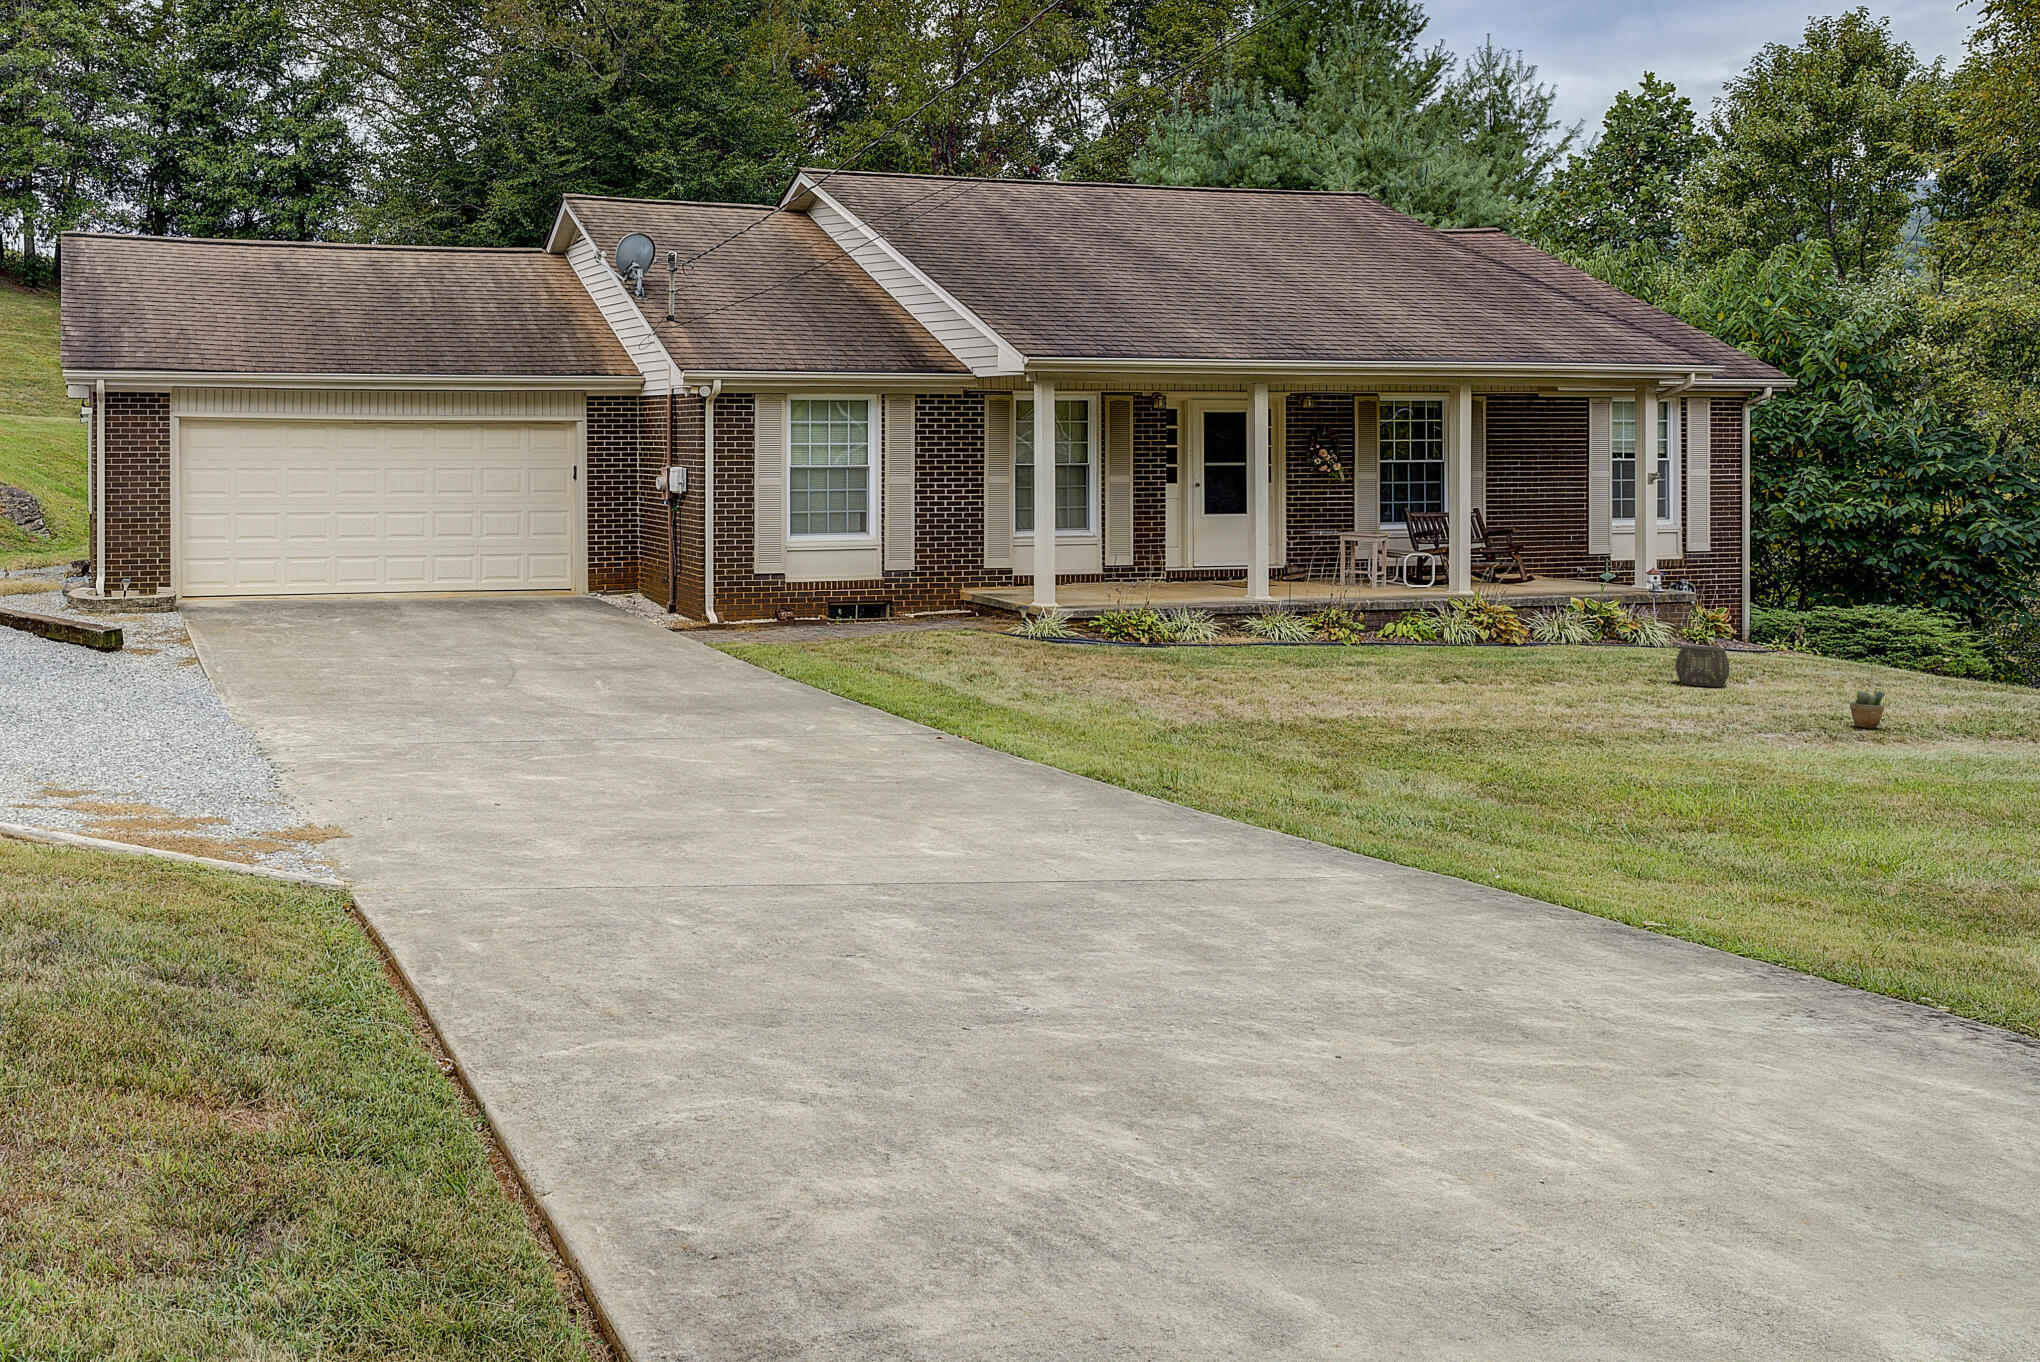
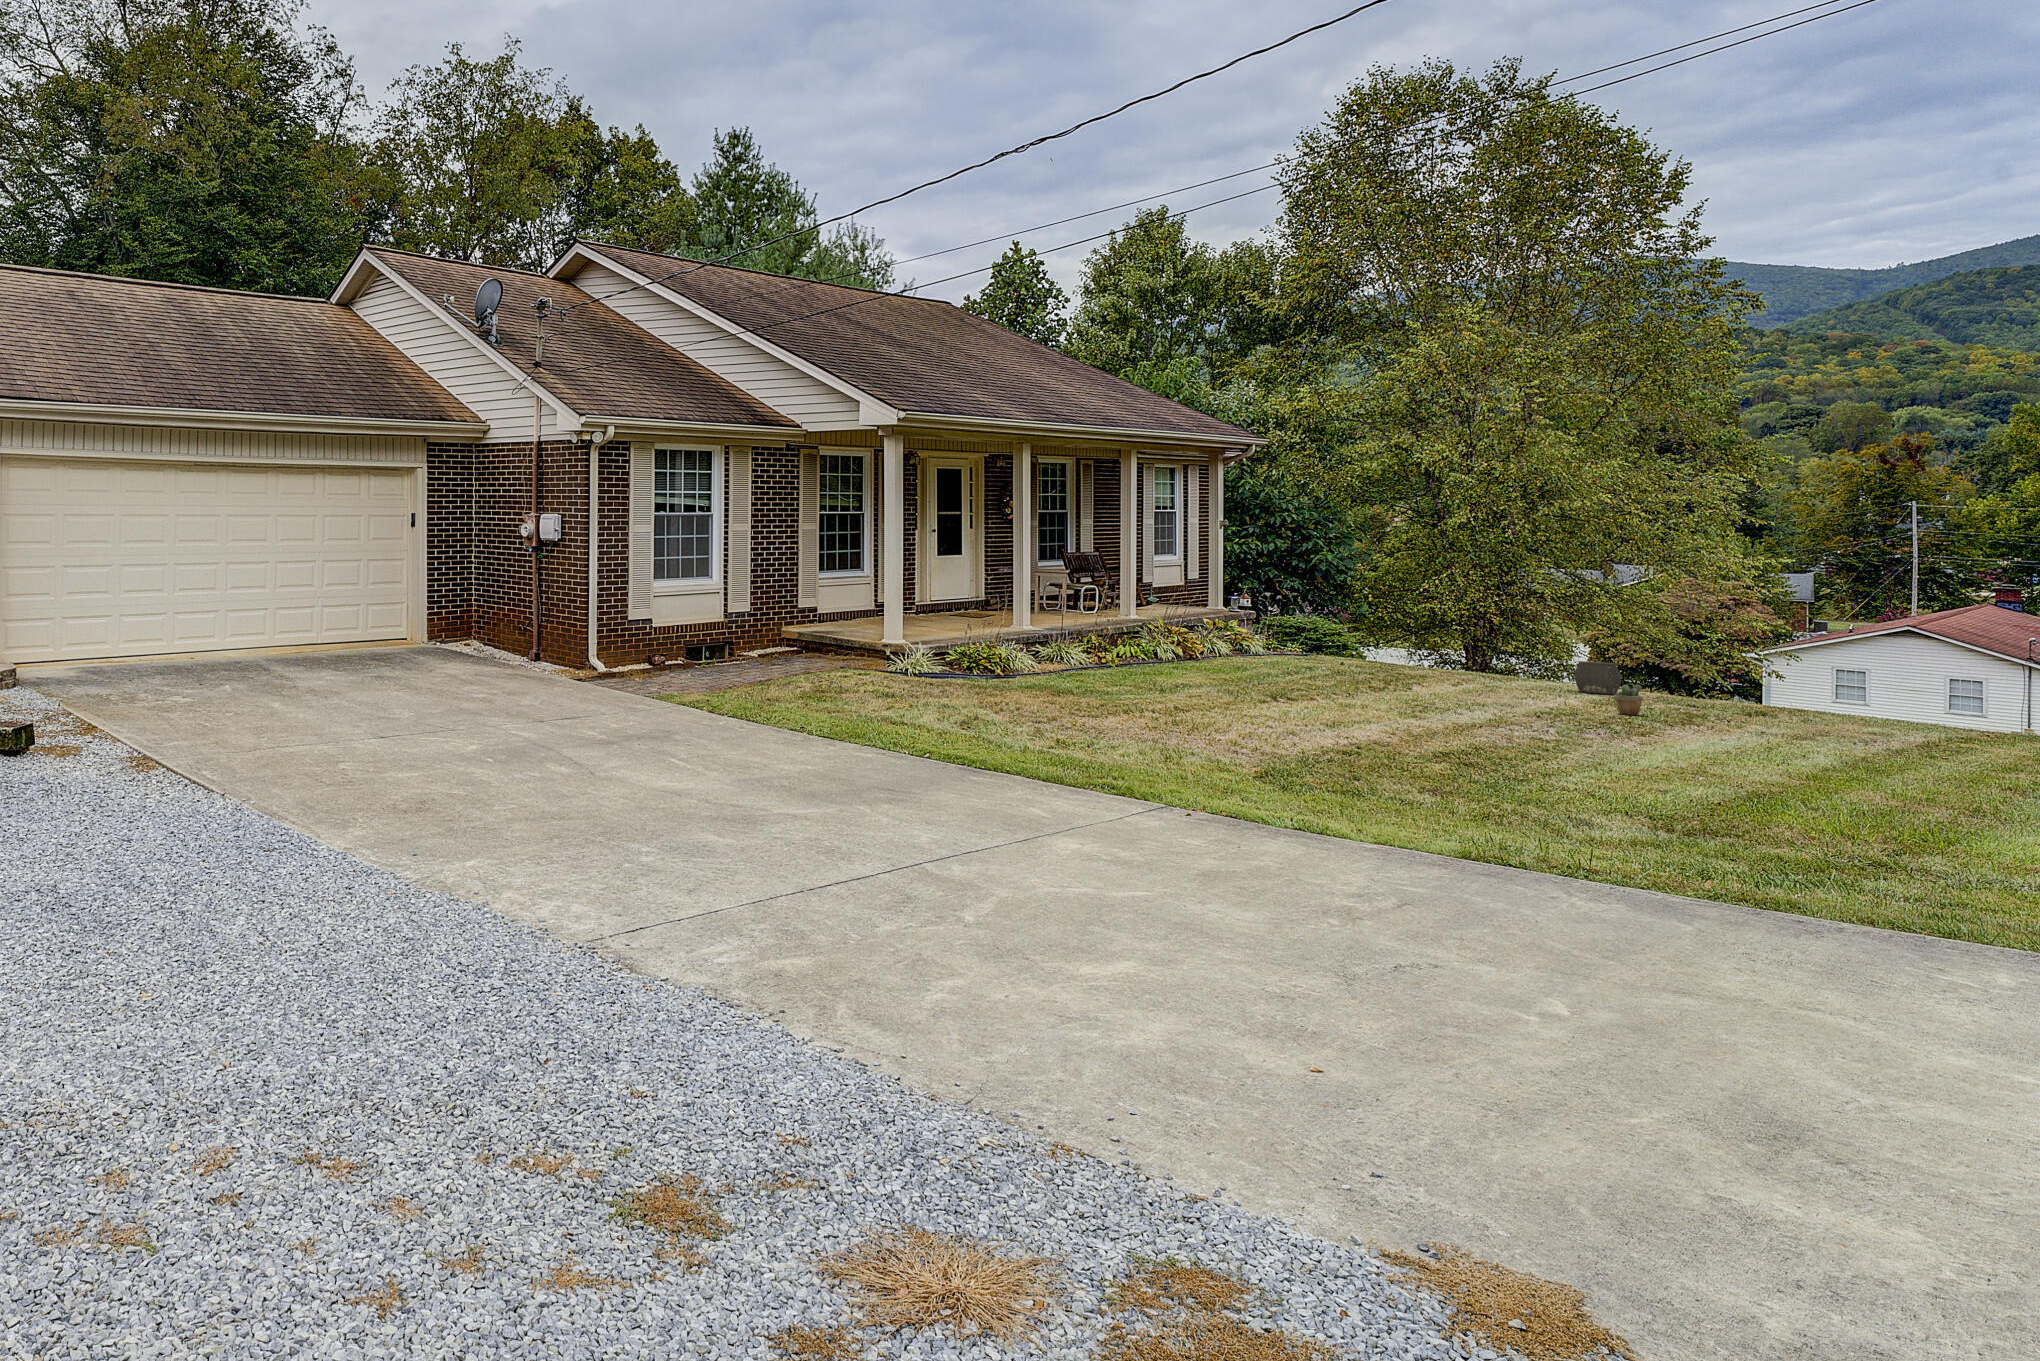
woven basket: present [1675,645,1730,687] -> present [1575,661,1621,694]

